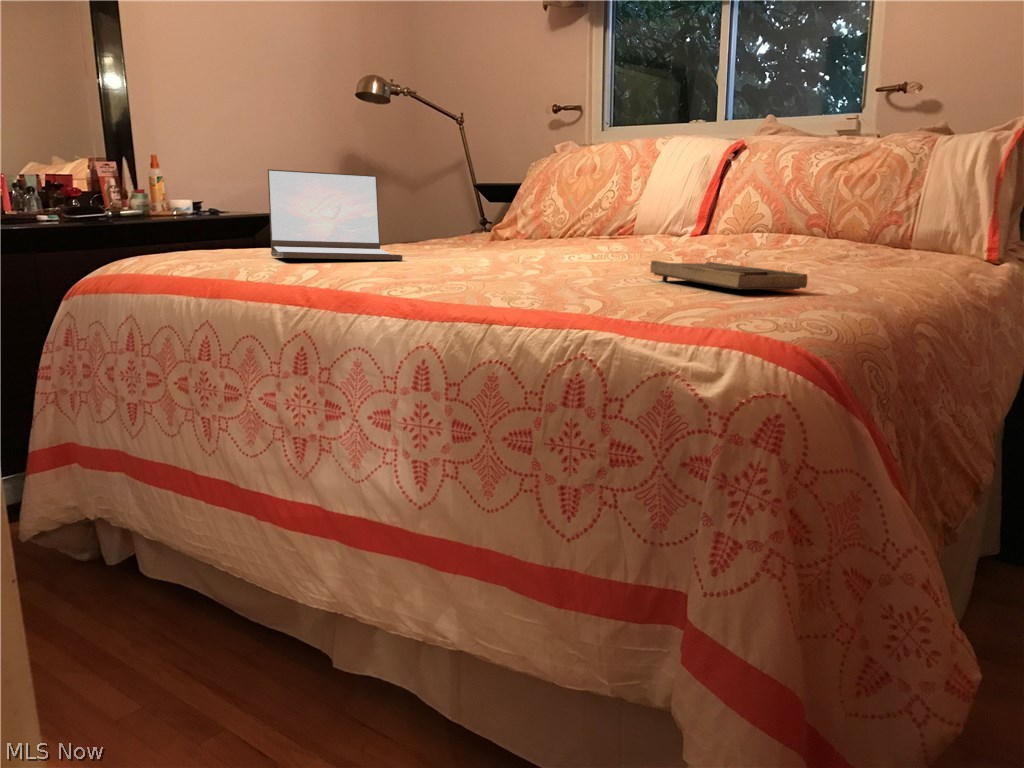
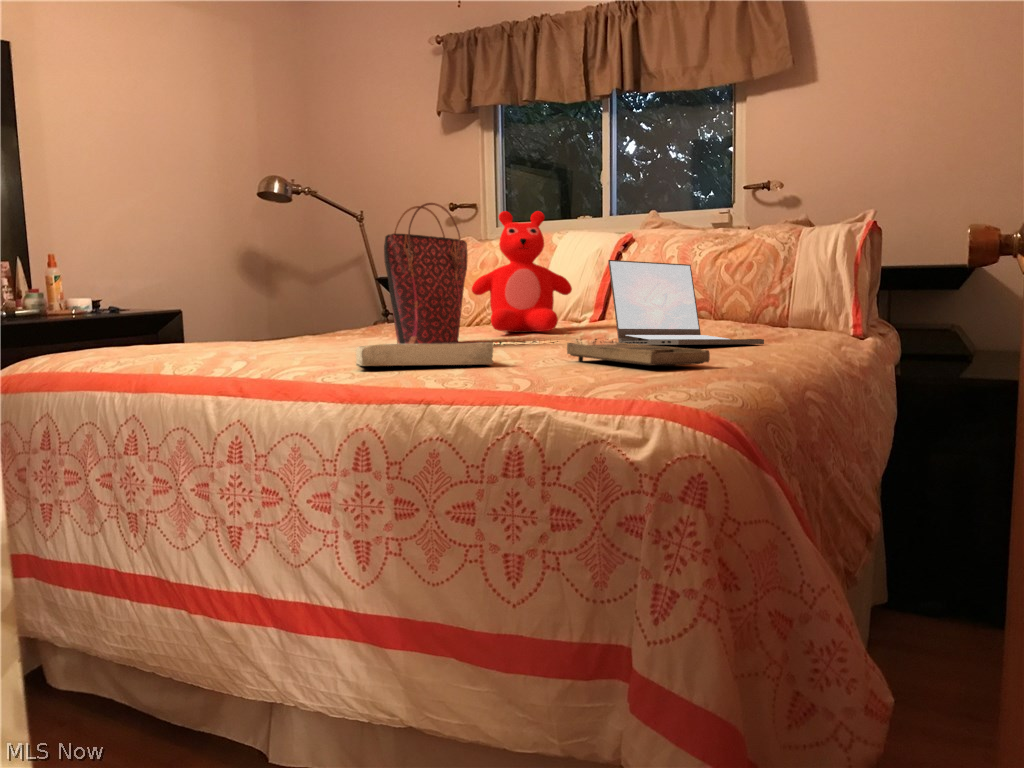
handbag: none [469,104,558,259] -> present [384,203,468,344]
teddy bear: none [564,114,671,246] -> present [472,211,572,332]
laptop: present [268,169,402,260] -> present [608,260,764,345]
book: none [422,256,569,282] -> present [356,342,493,366]

